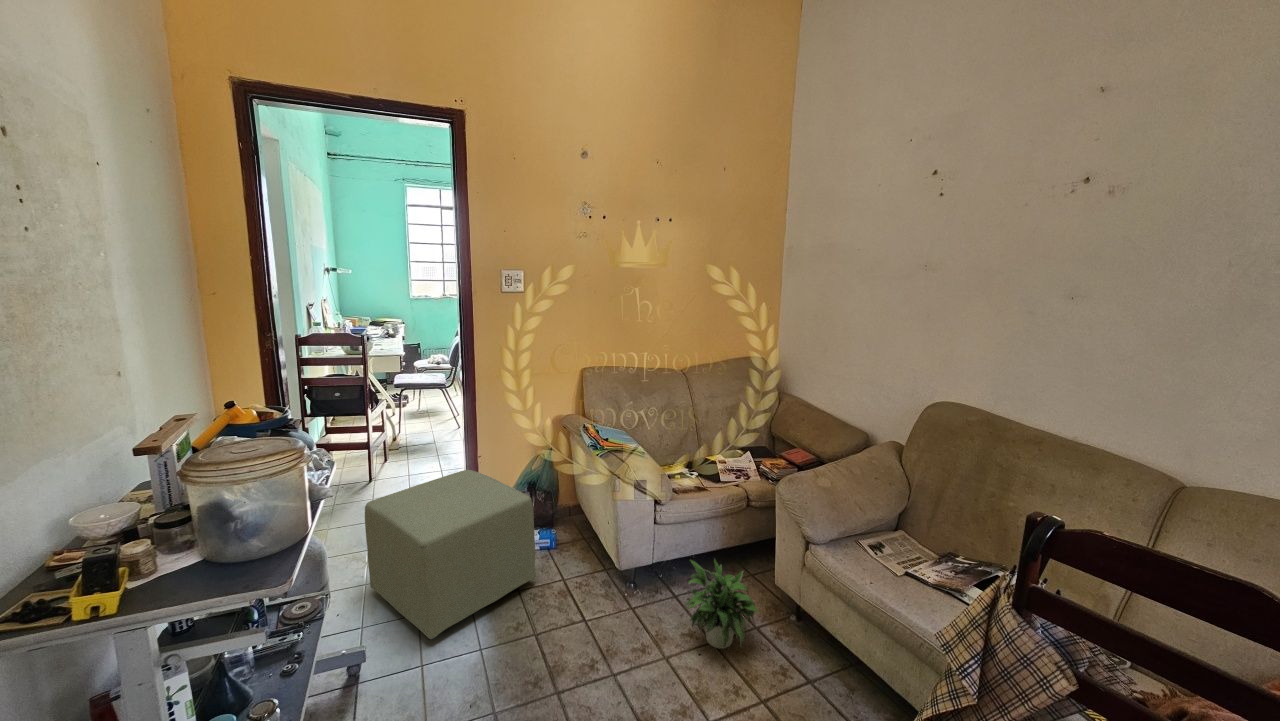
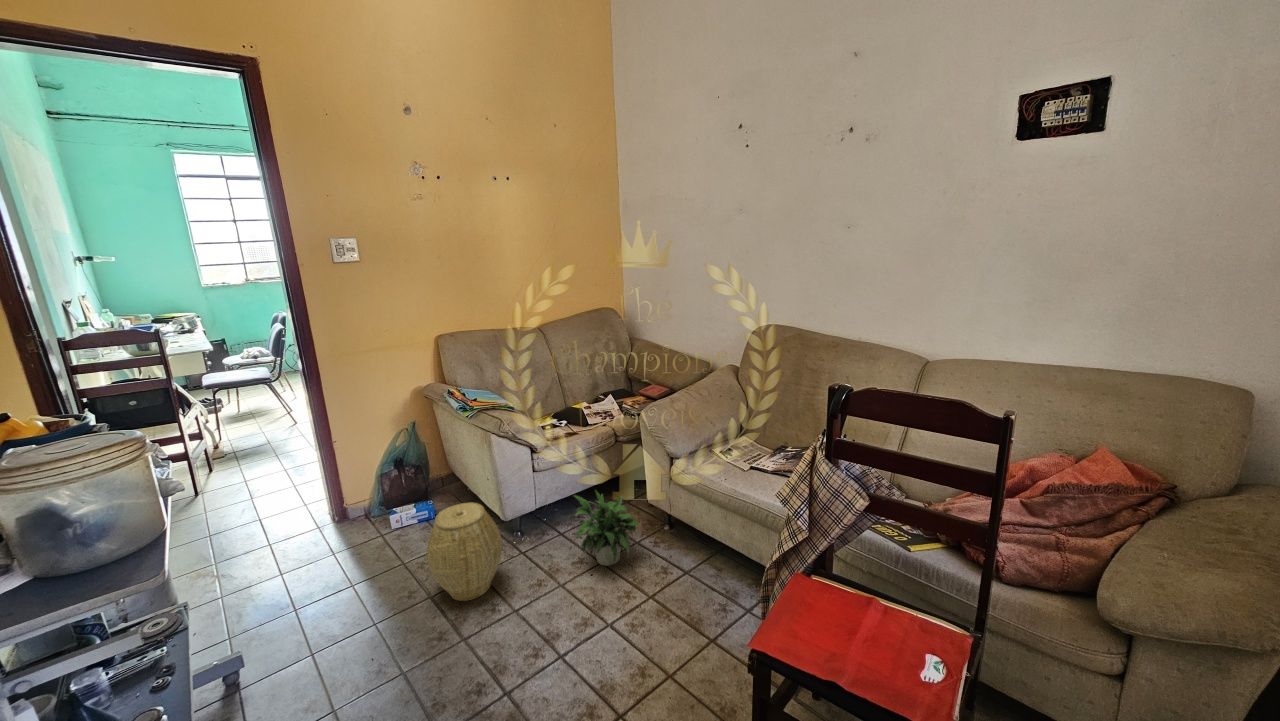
ottoman: present [365,470,535,639] -> none [206,456,421,629]
woven basket: none [535,545,609,649] -> present [427,502,502,601]

